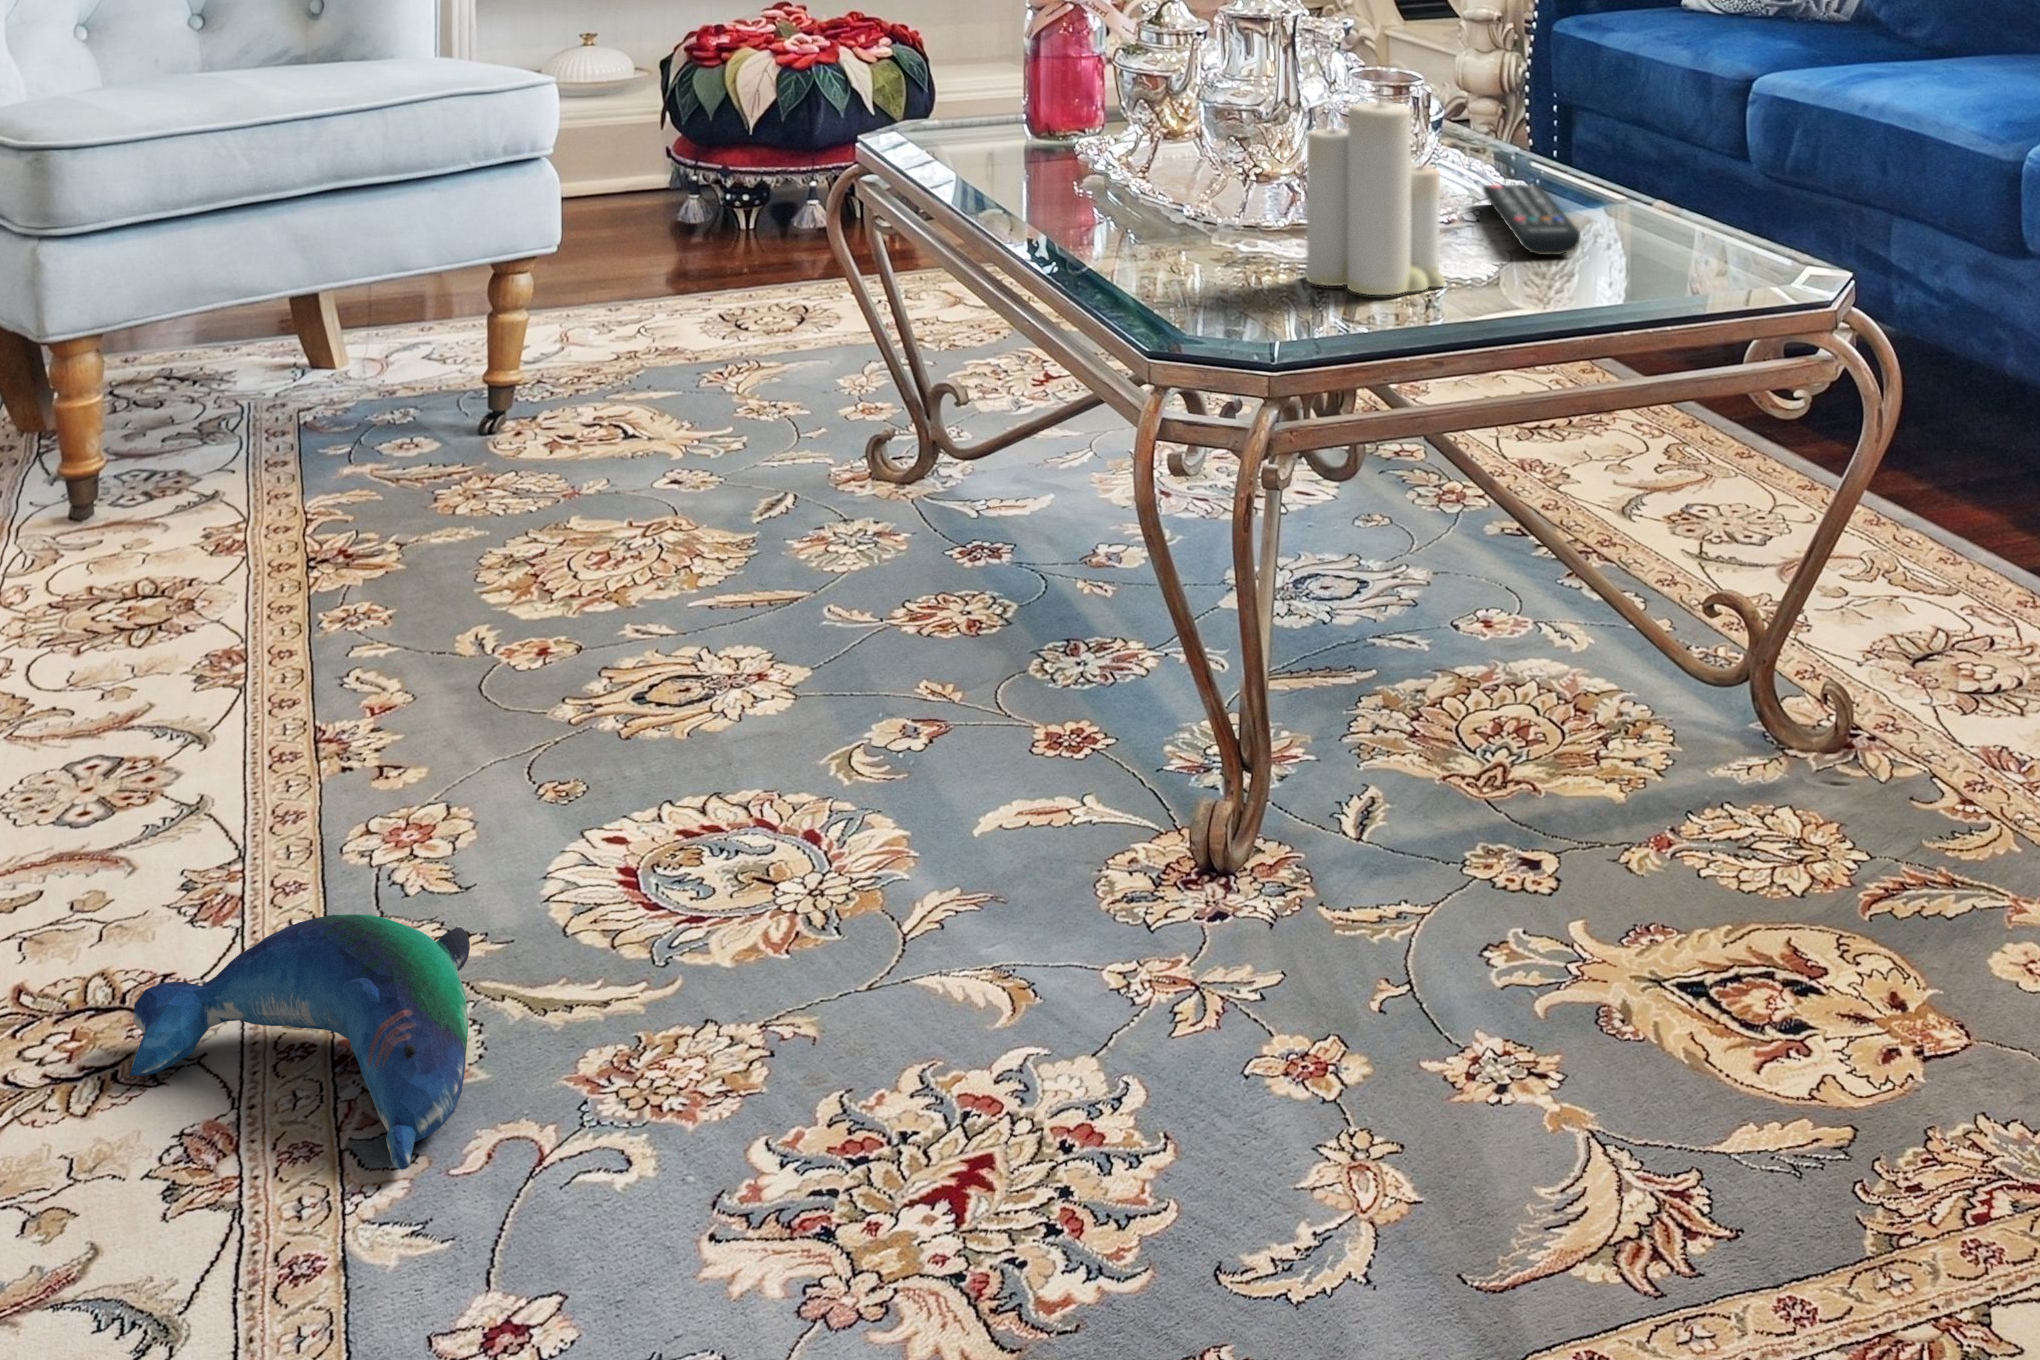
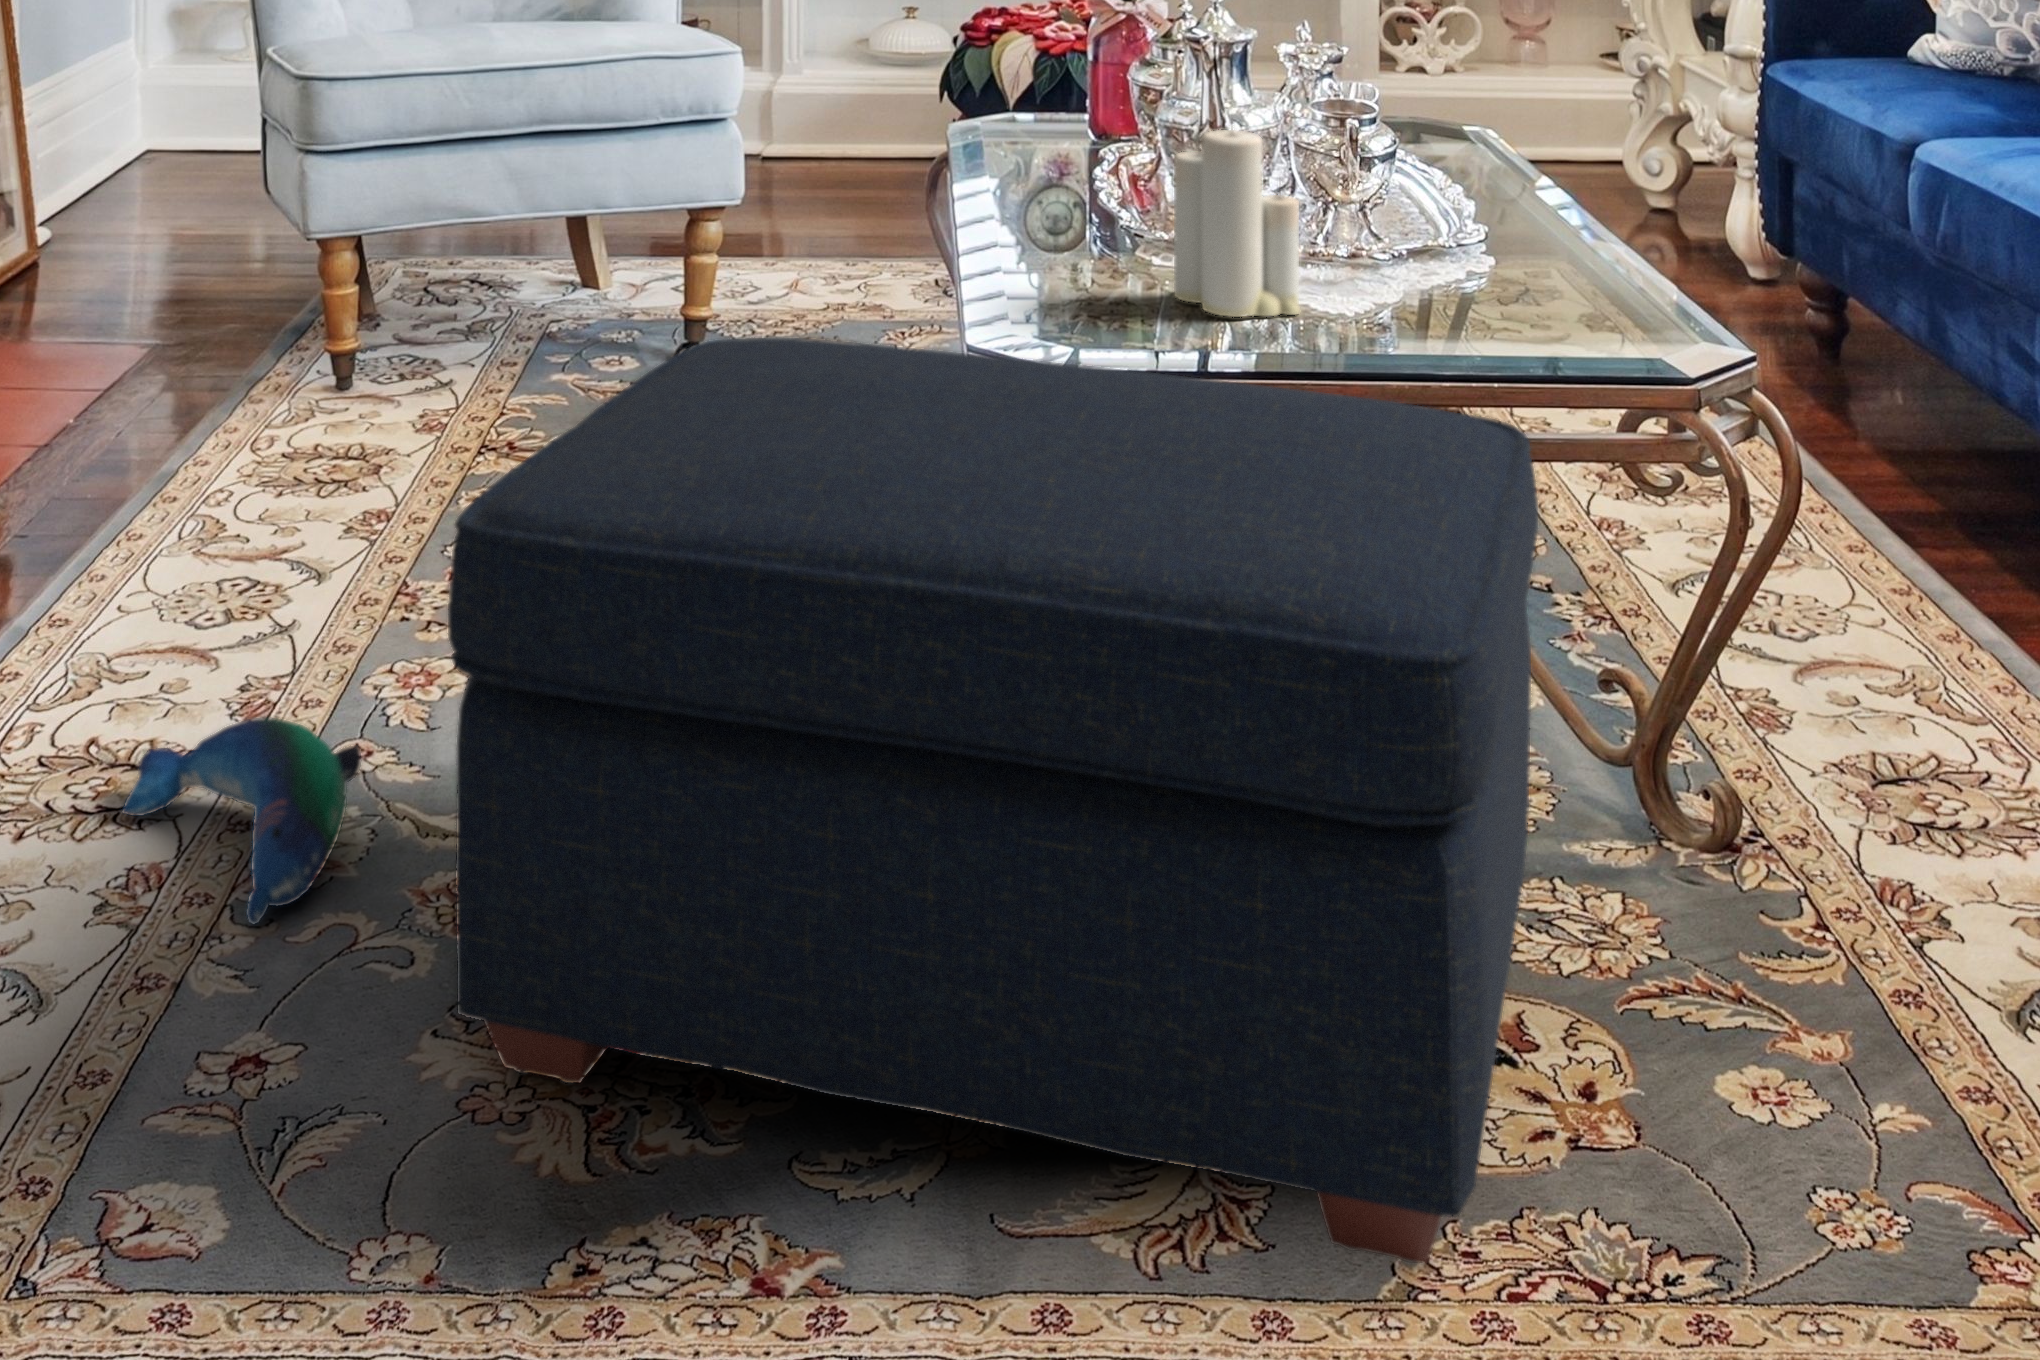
remote control: present [1483,185,1581,255] -> none [1400,221,1488,297]
ottoman: none [768,361,1952,1259] -> present [448,338,1538,1263]

